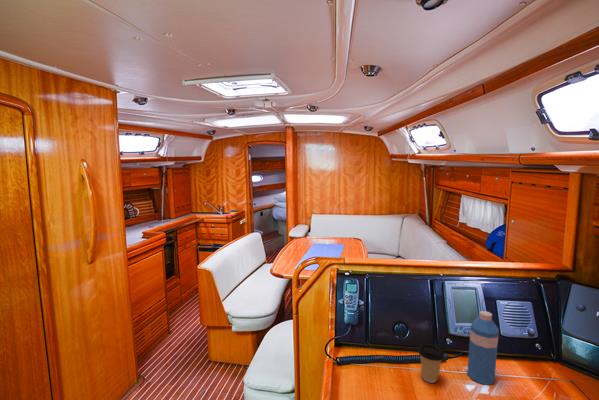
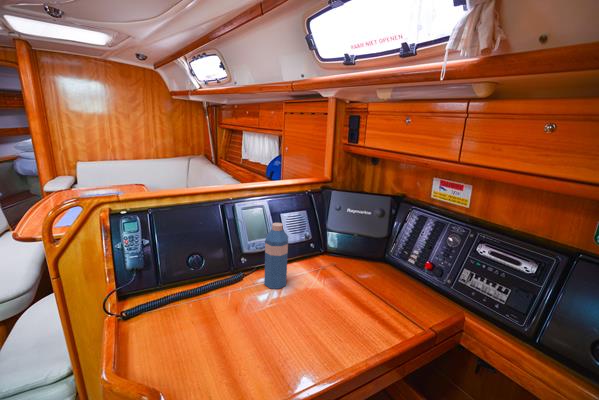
coffee cup: present [418,344,444,383] -> none [218,267,244,304]

